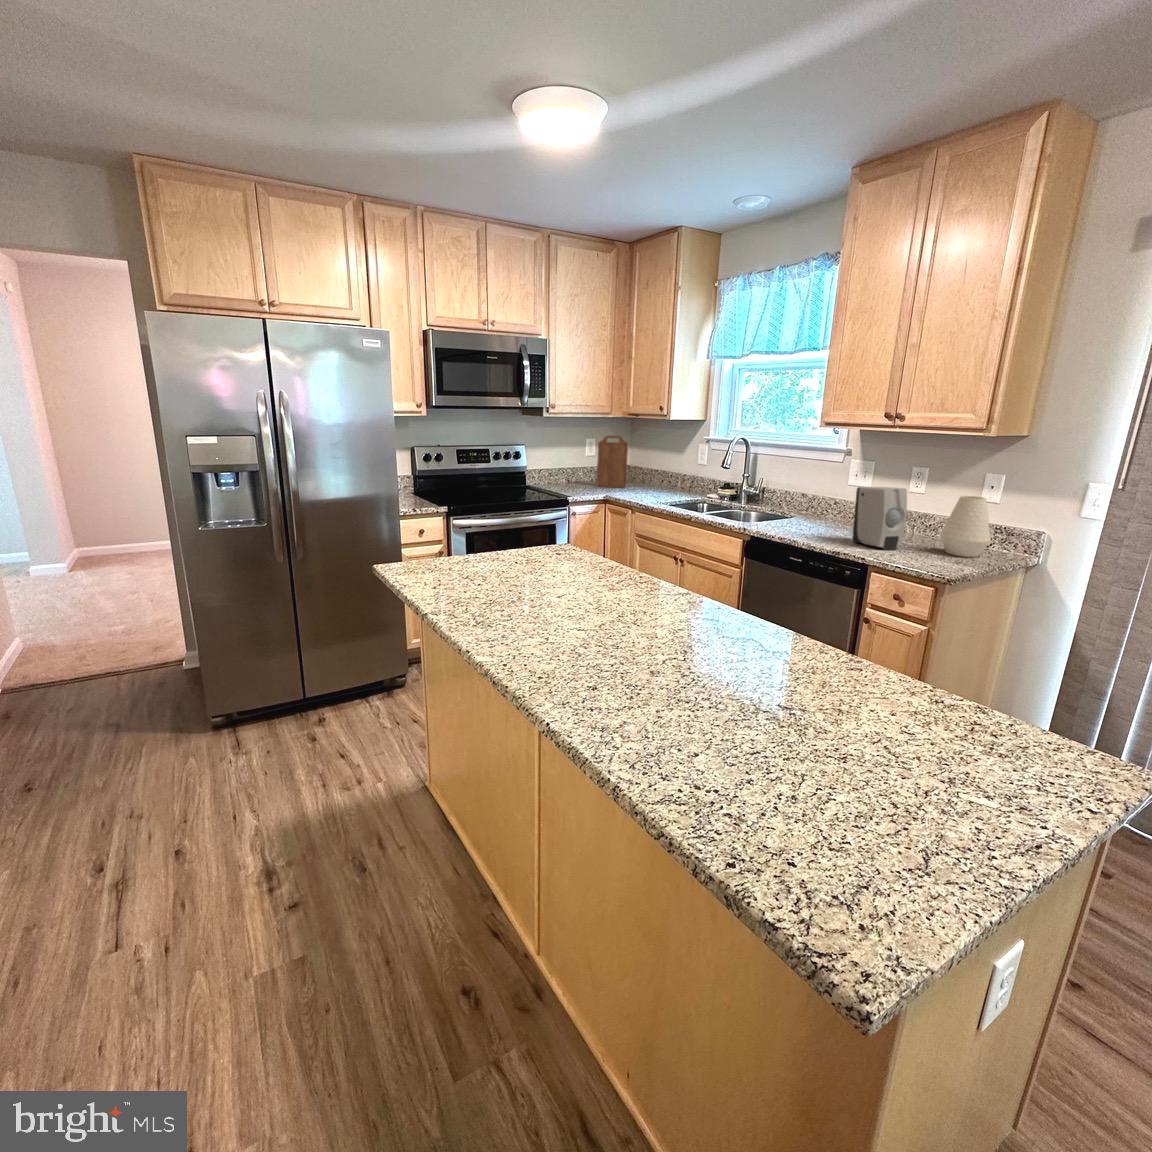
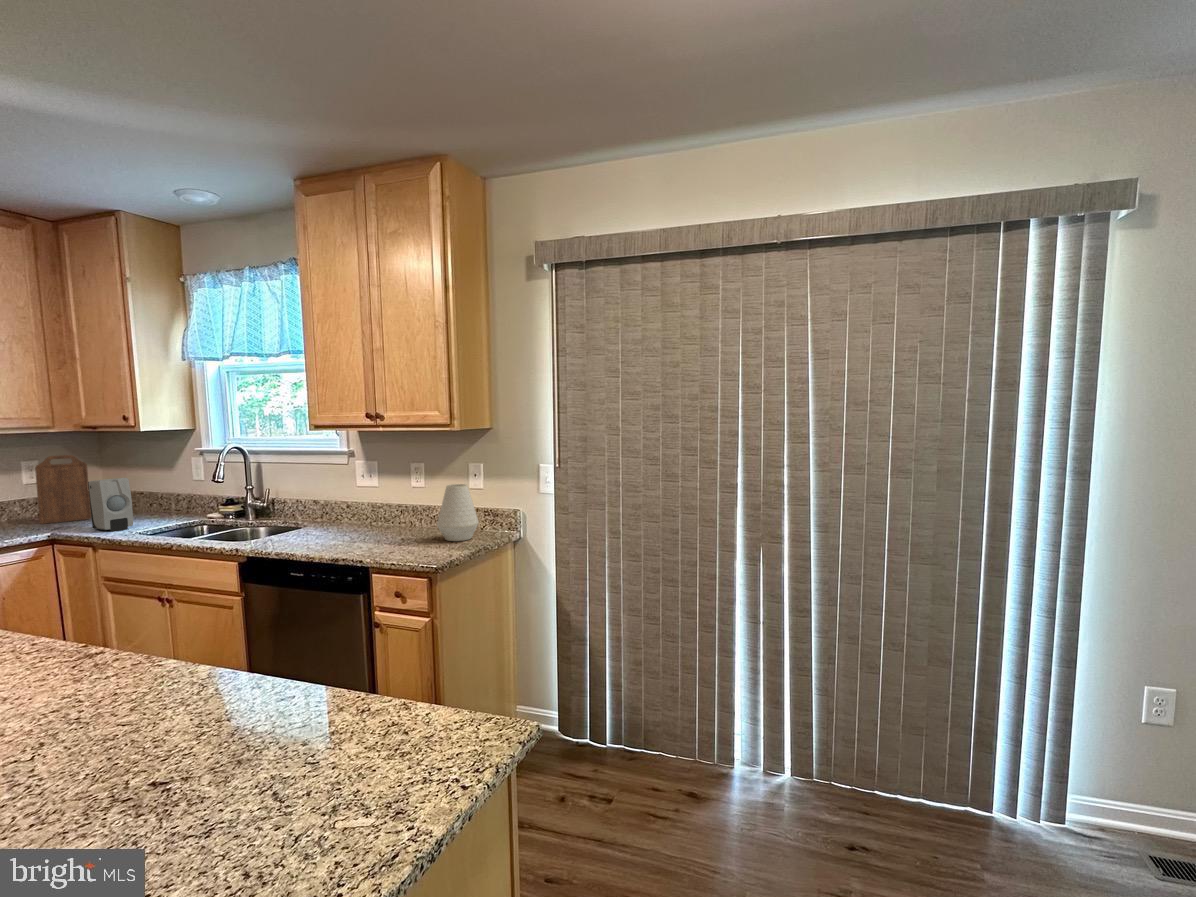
soap dispenser: present [852,487,907,550] -> present [88,478,133,532]

